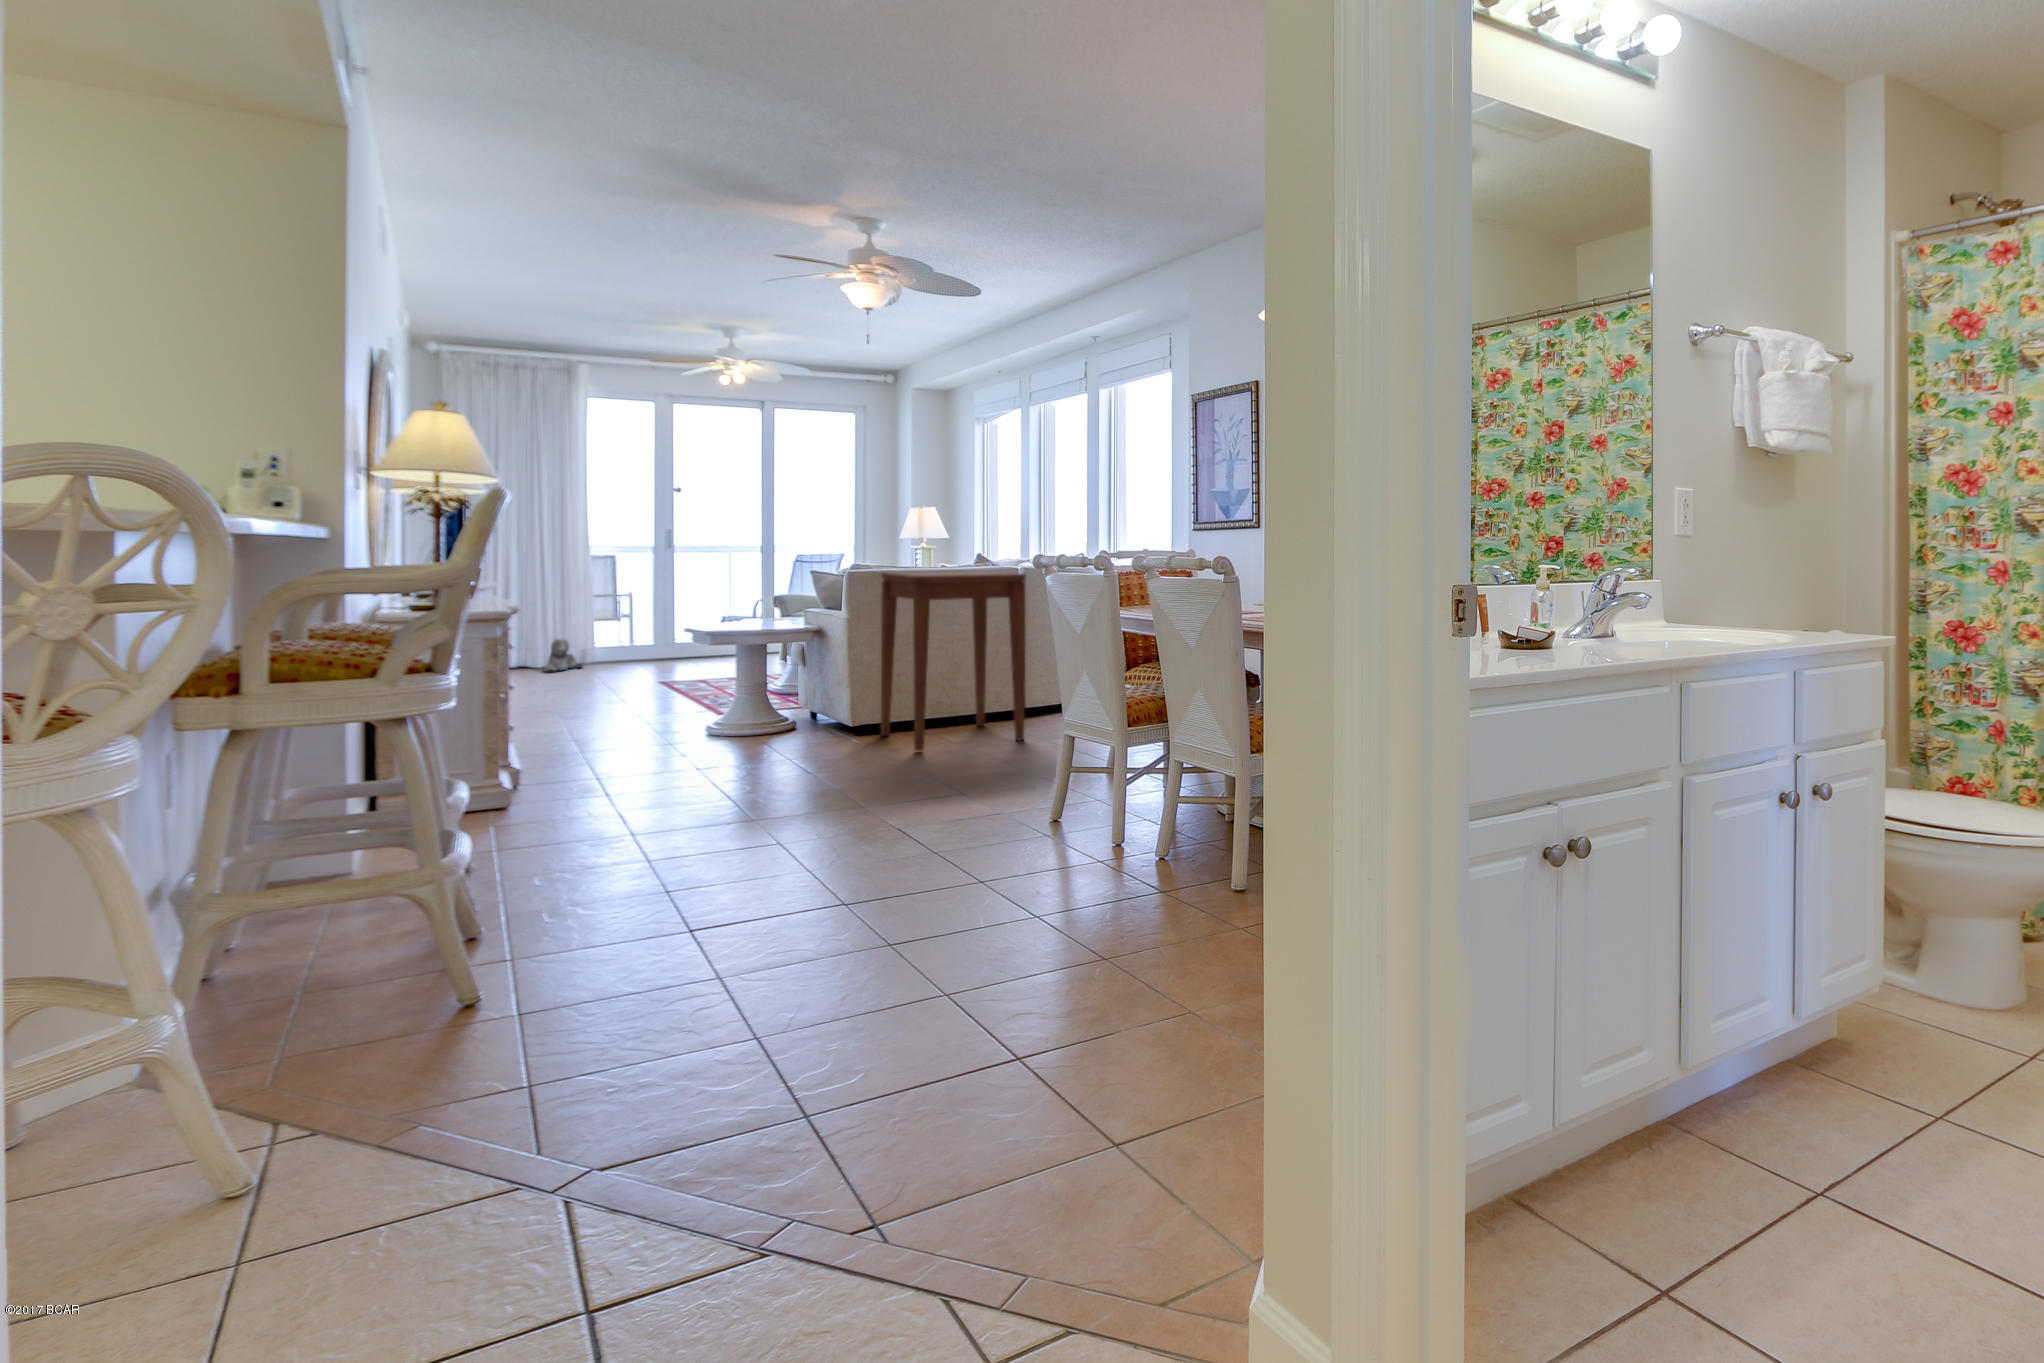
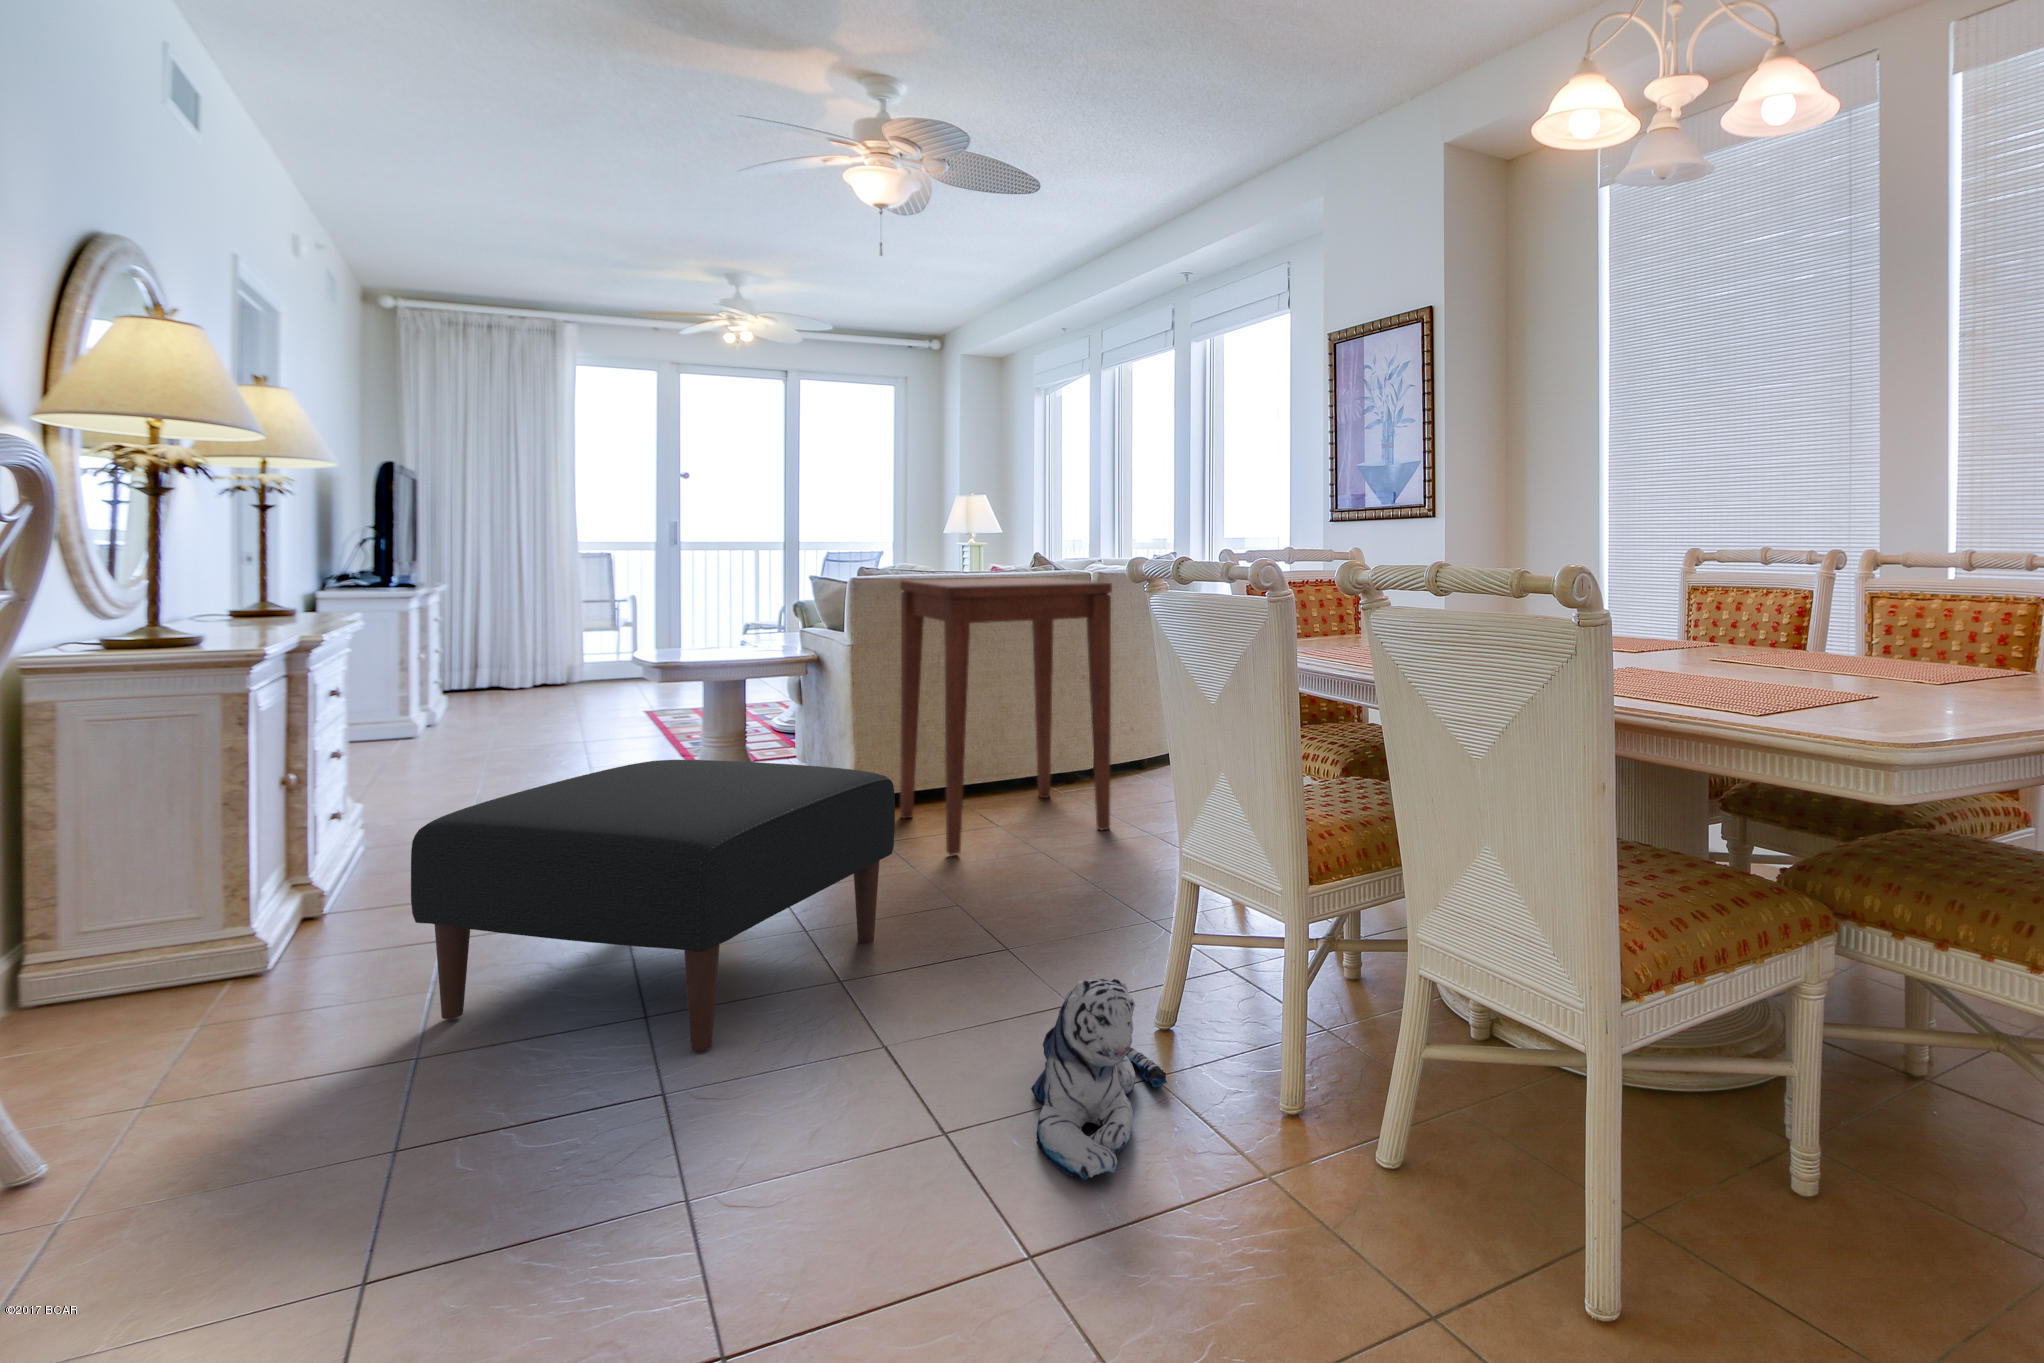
plush toy: present [543,639,582,672] -> present [1031,979,1167,1181]
ottoman: none [626,680,887,817] -> present [411,760,895,1051]

